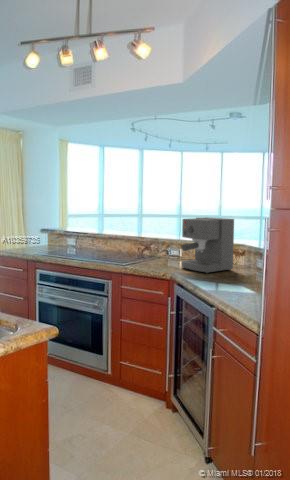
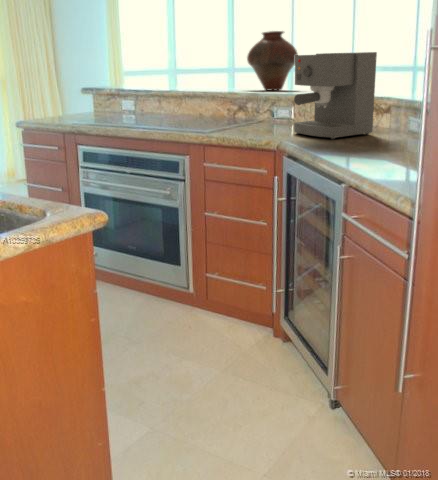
vase: none [152,199,185,235] -> present [247,31,298,90]

